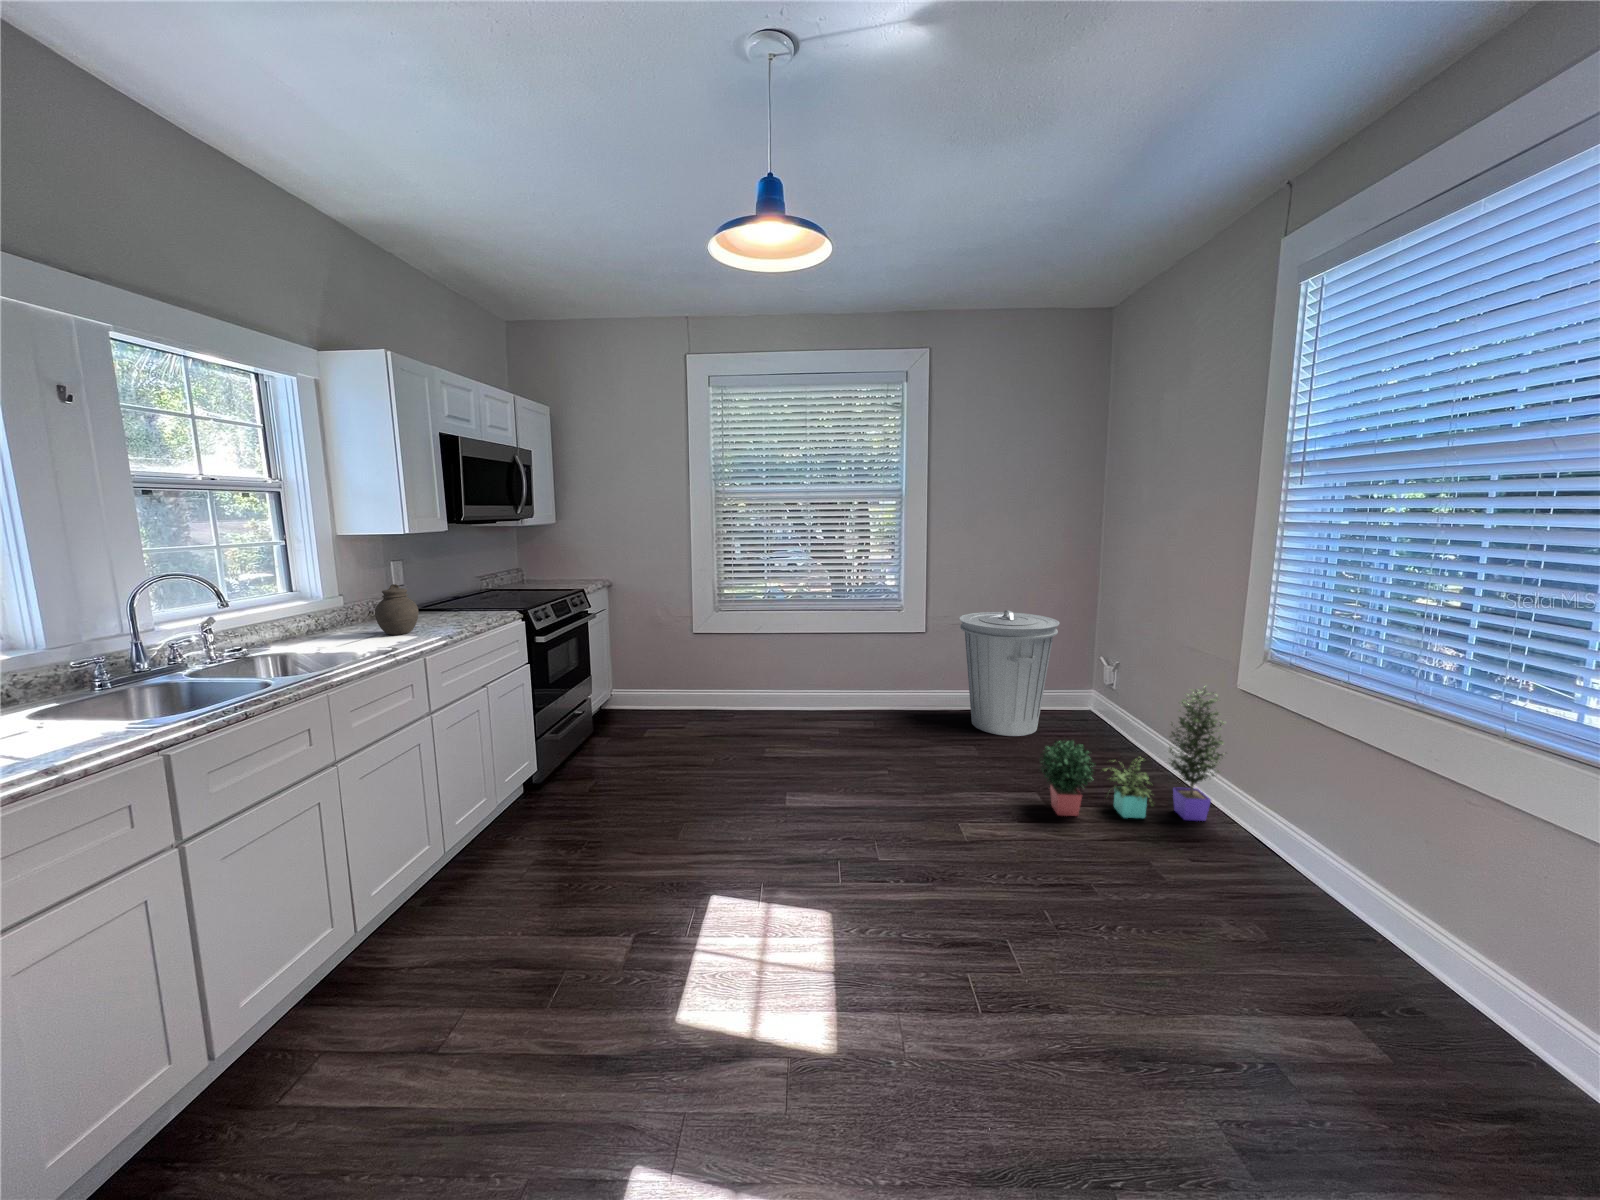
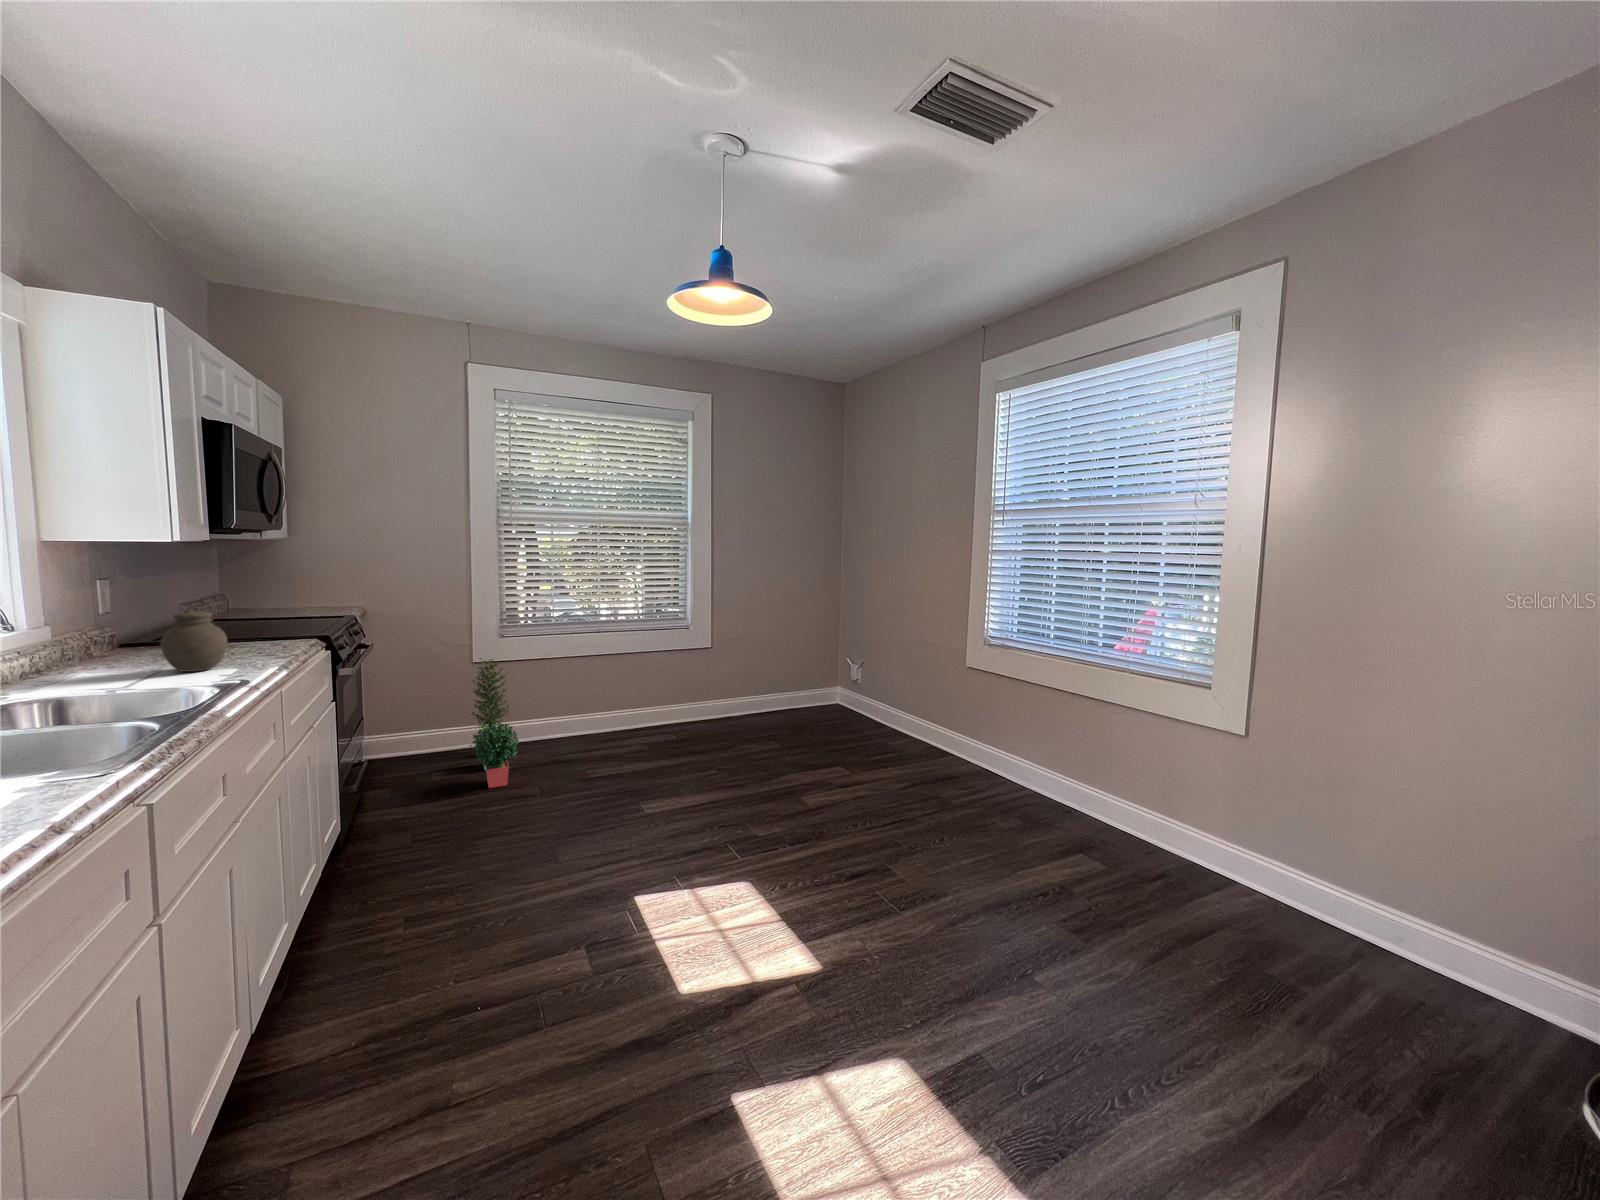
trash can: present [959,611,1060,736] -> none [754,624,834,730]
potted plant: present [1041,687,1224,821] -> present [470,658,519,788]

